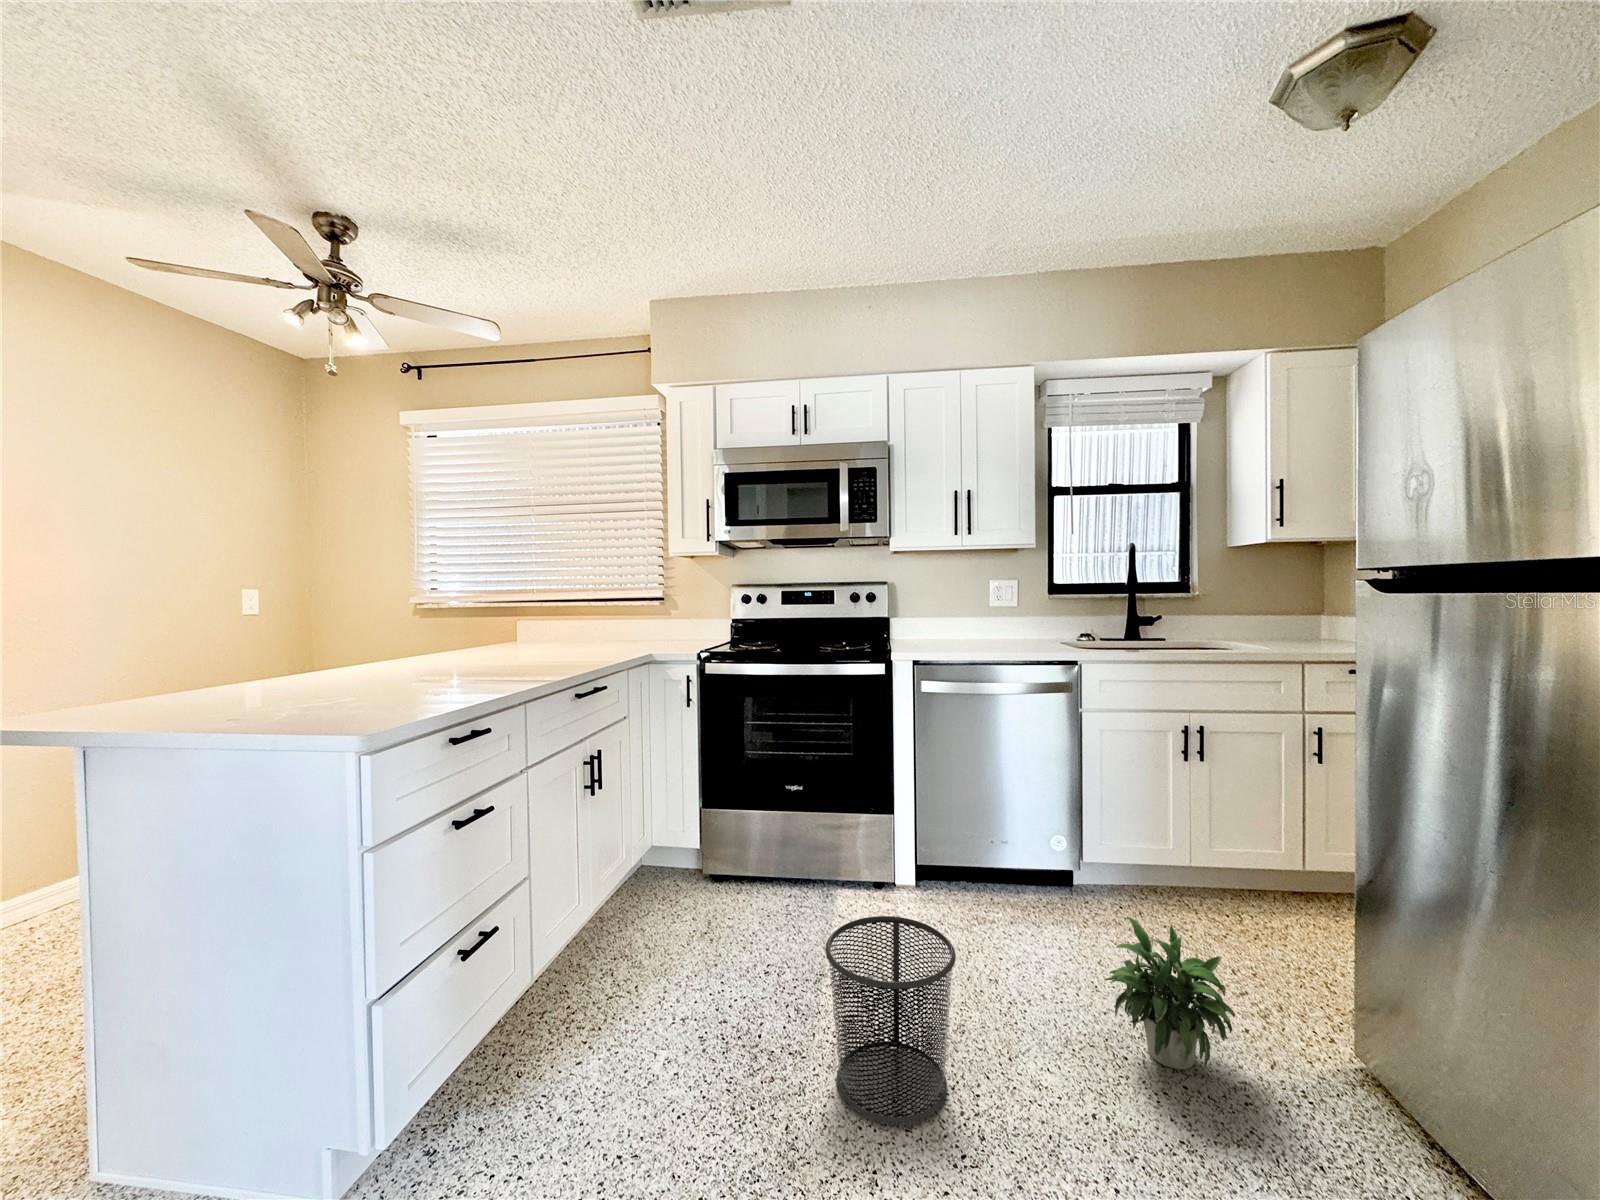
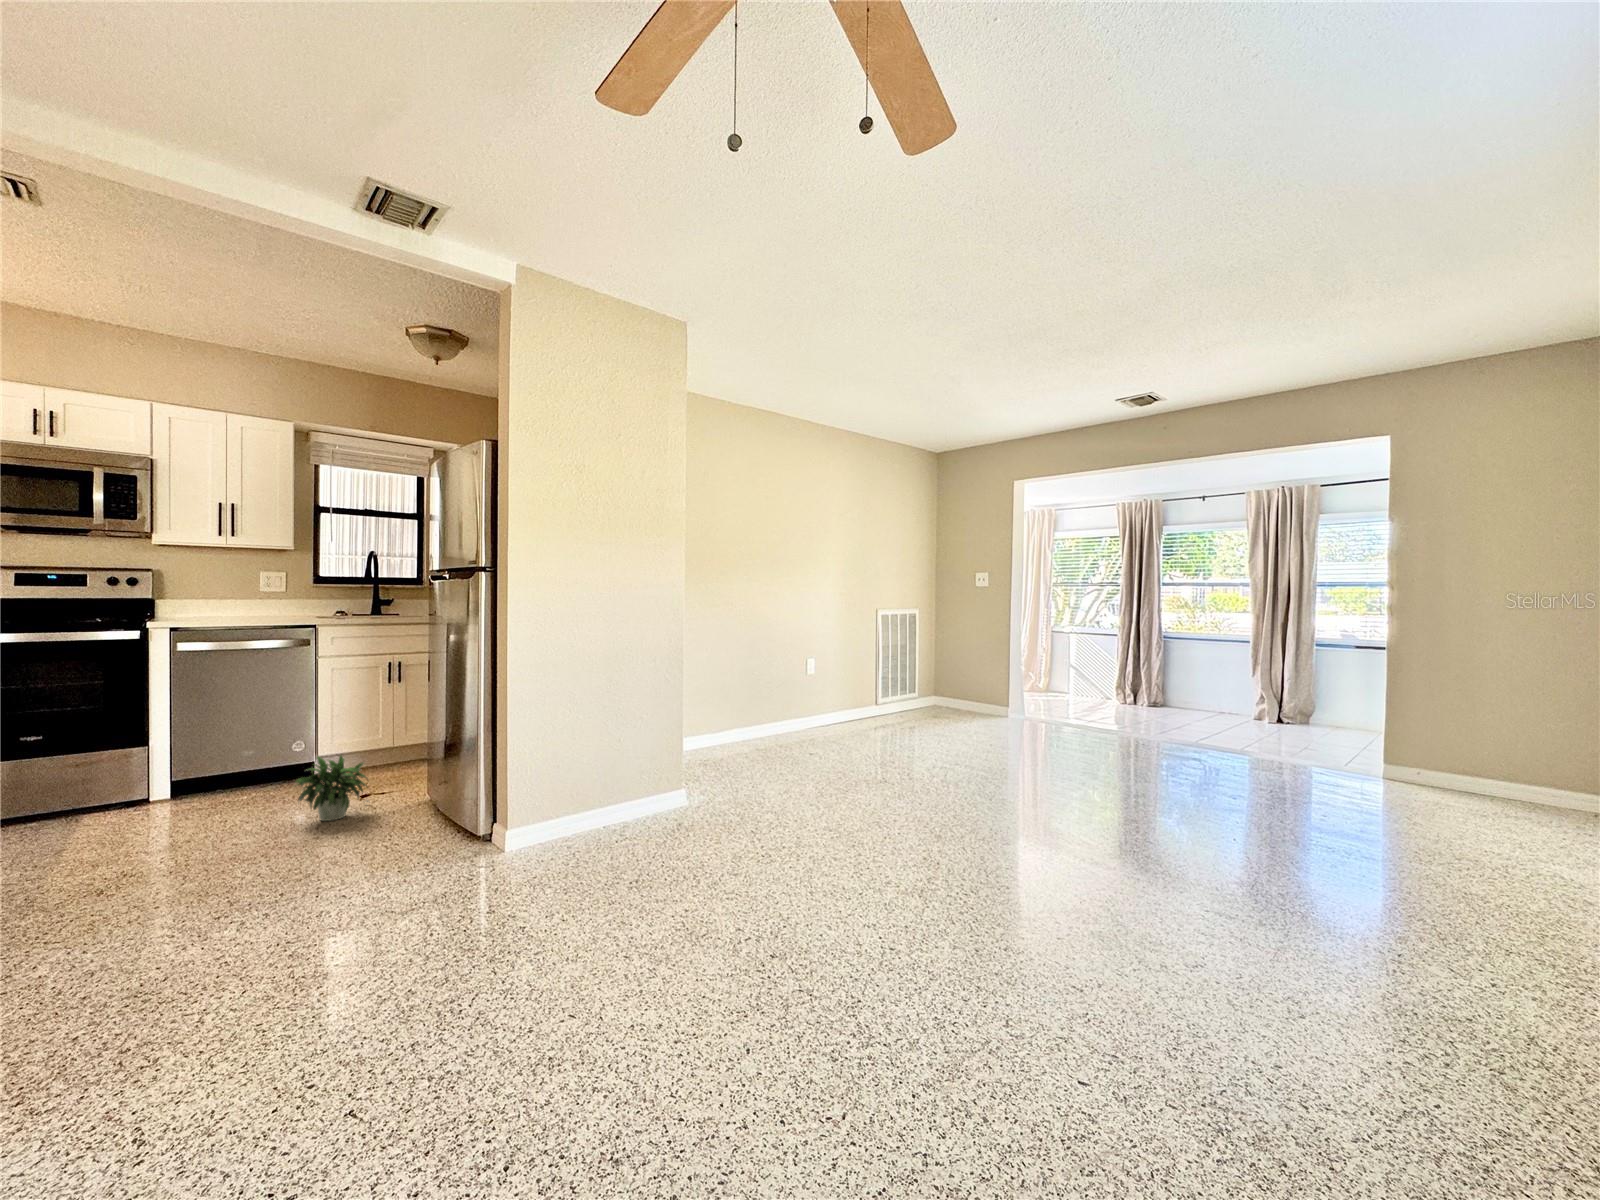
waste bin: present [825,916,956,1123] -> none [59,774,174,883]

